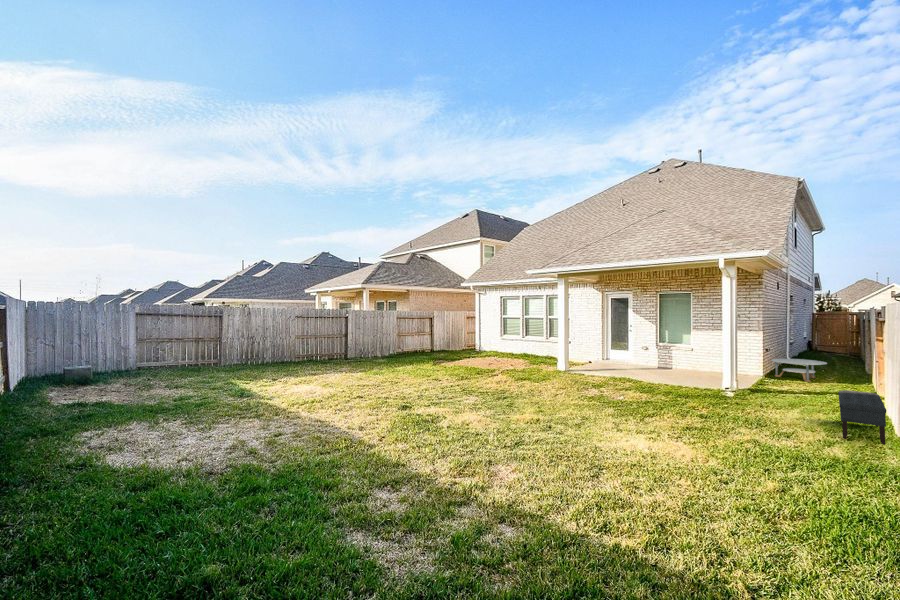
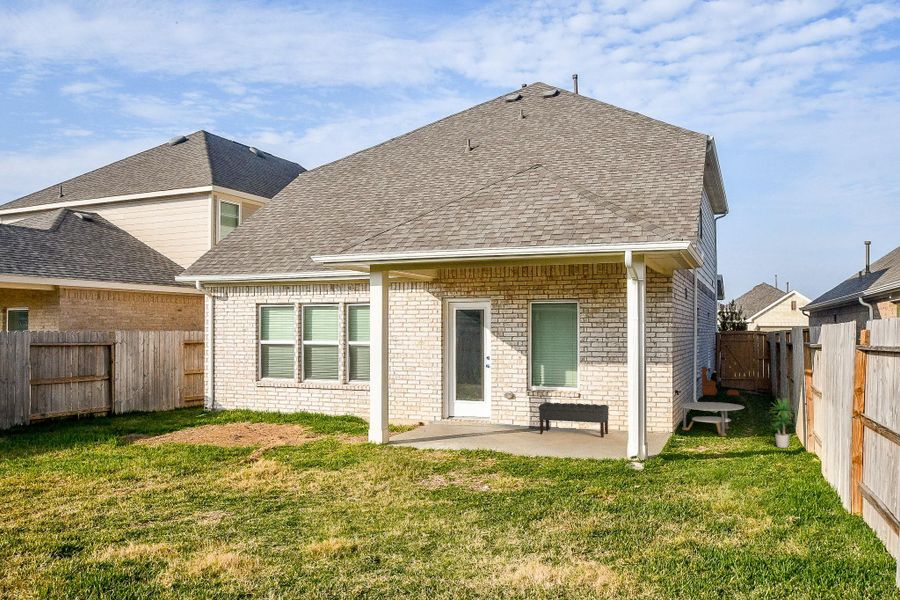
lounge chair: none [799,336,838,362] -> present [700,366,743,403]
potted plant: none [842,356,873,392] -> present [773,399,793,448]
bench: present [839,390,886,445] -> present [539,402,609,438]

